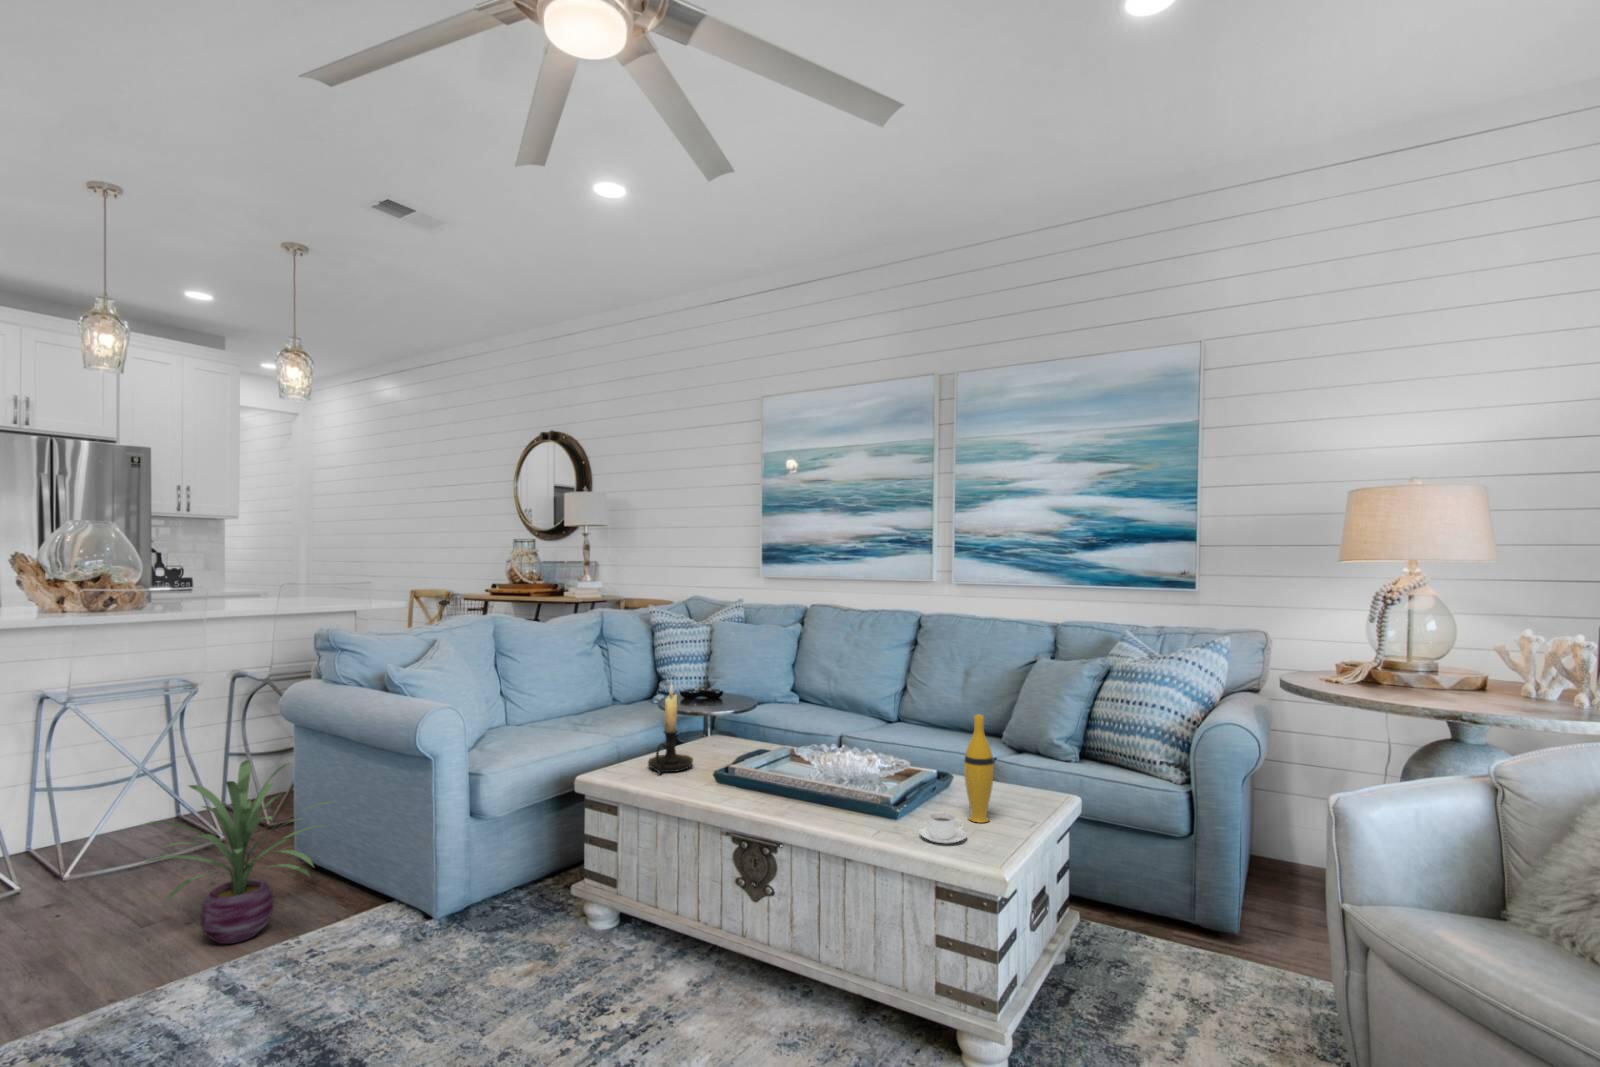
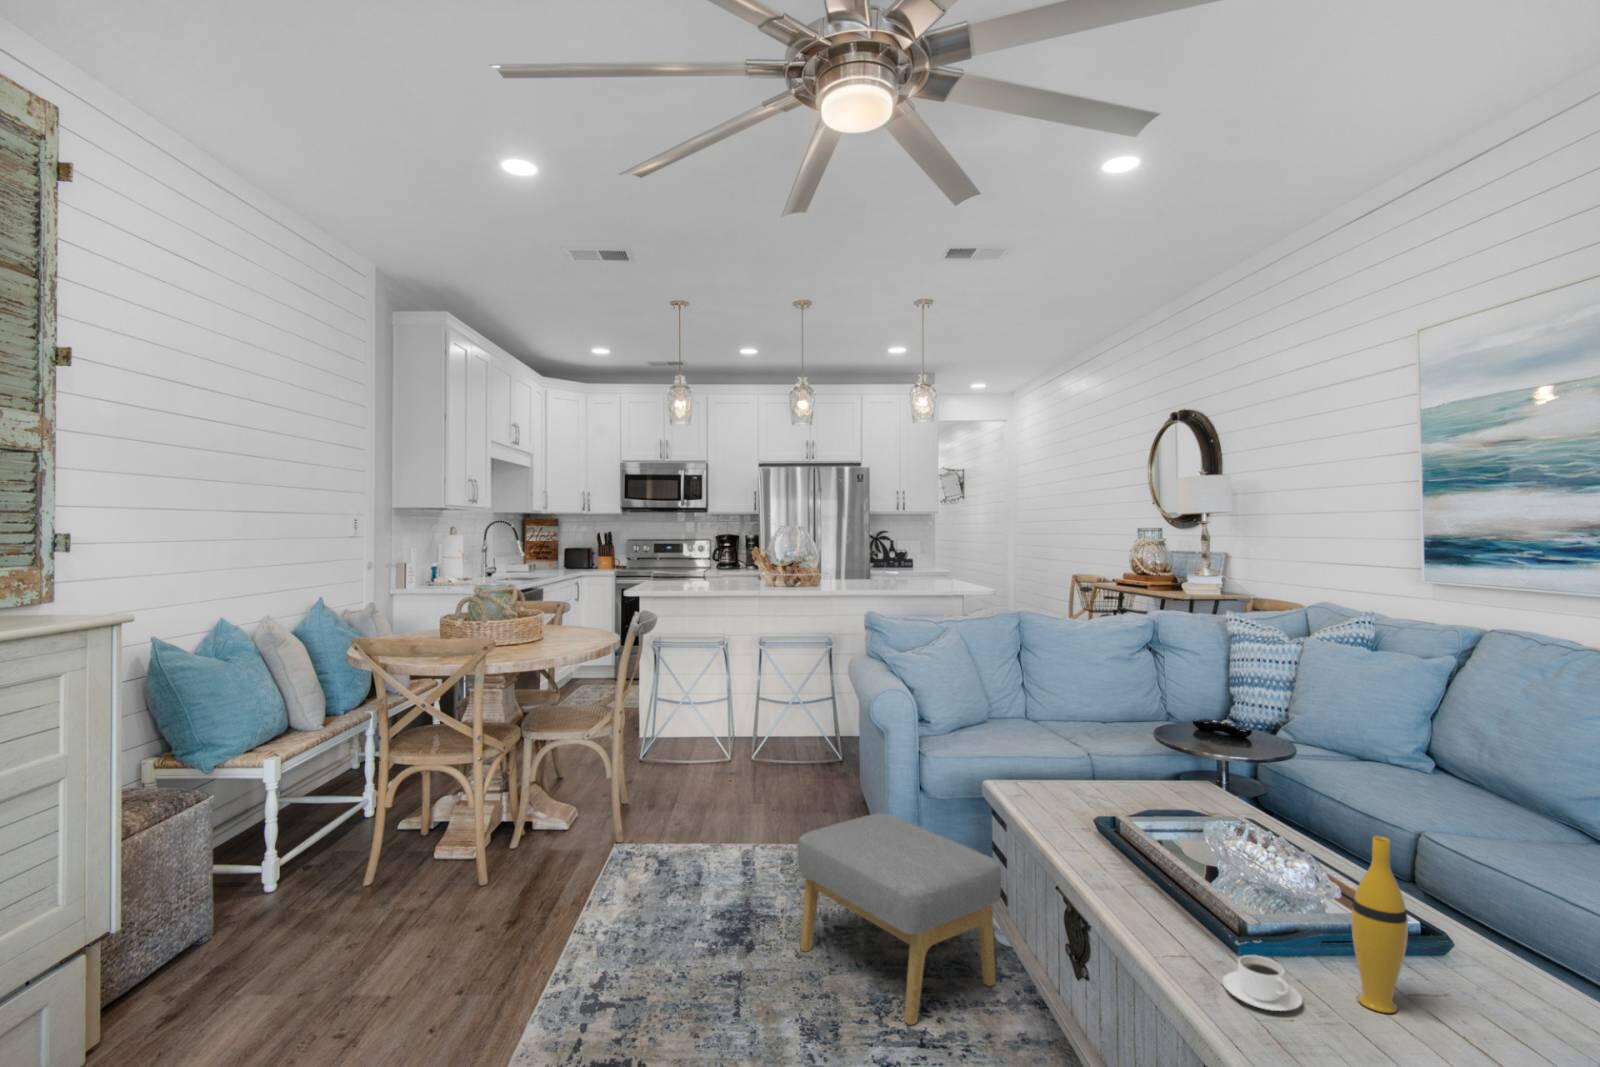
candle holder: present [648,685,693,773] -> none [1057,701,1117,804]
decorative plant: present [146,760,330,944] -> none [726,700,863,836]
footstool: none [418,843,638,1030] -> present [798,813,1001,1025]

